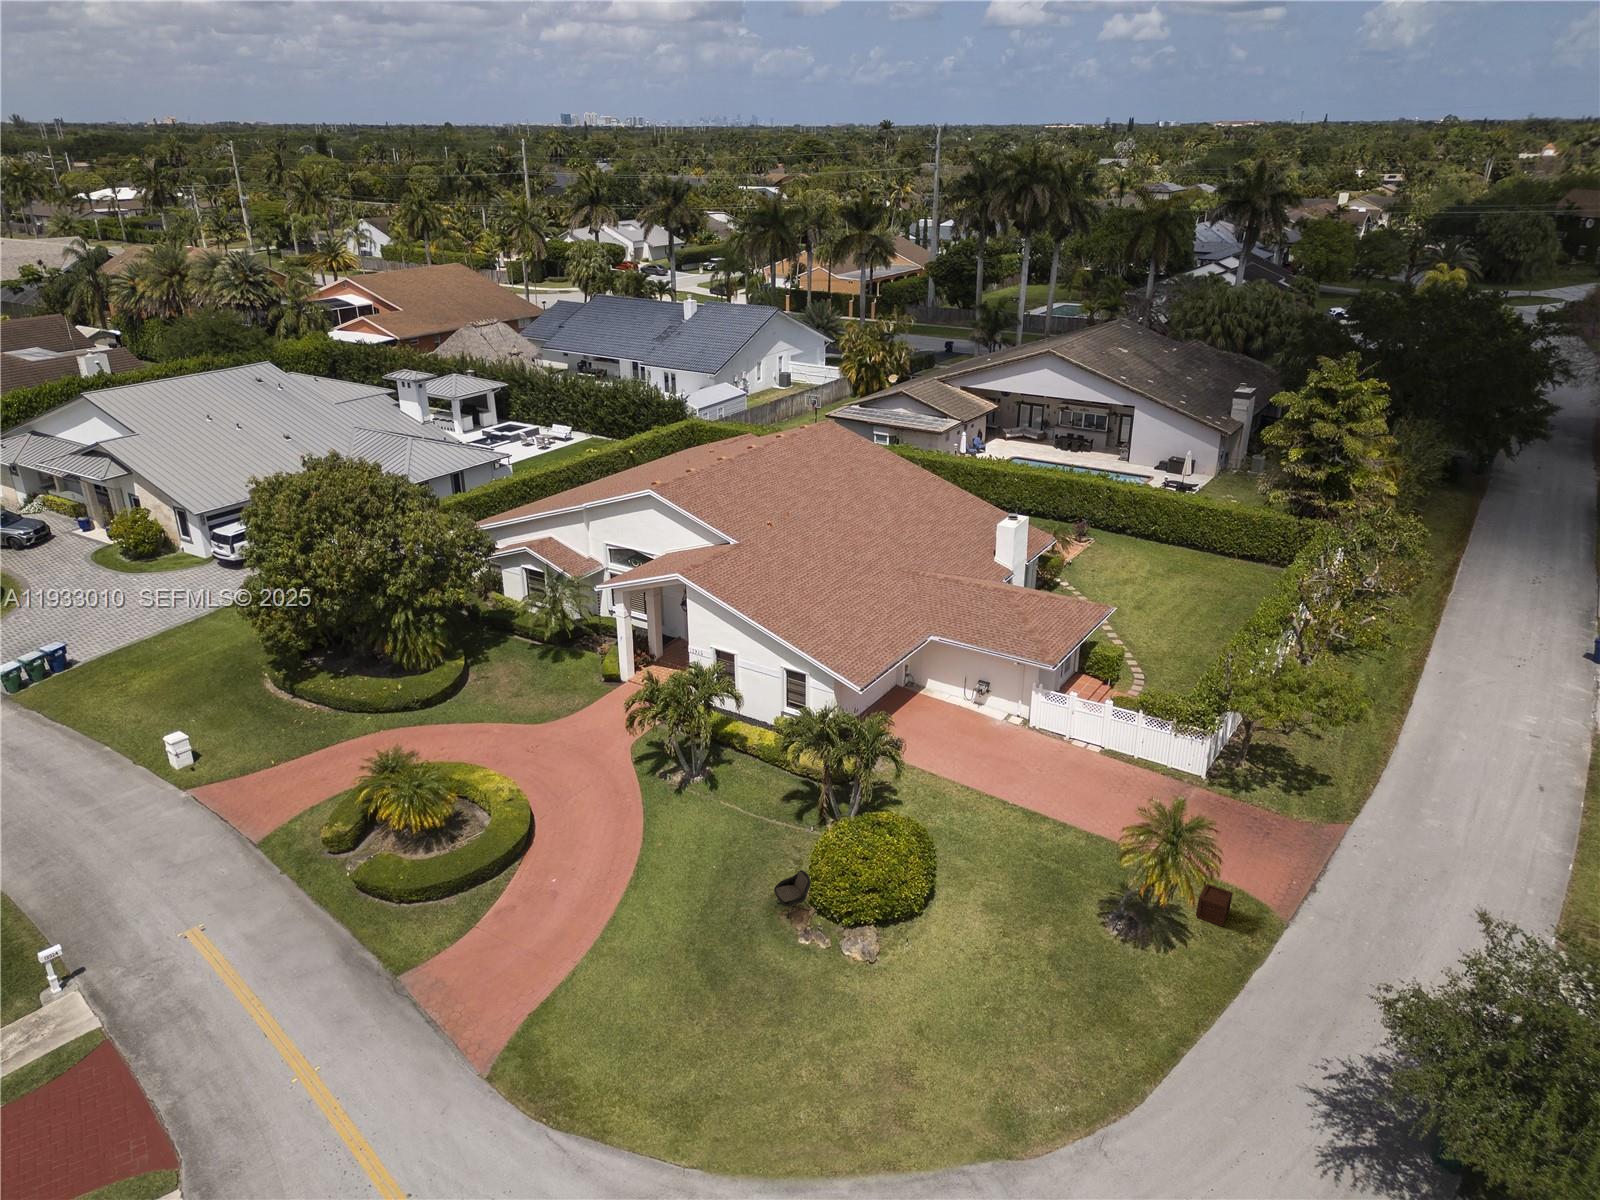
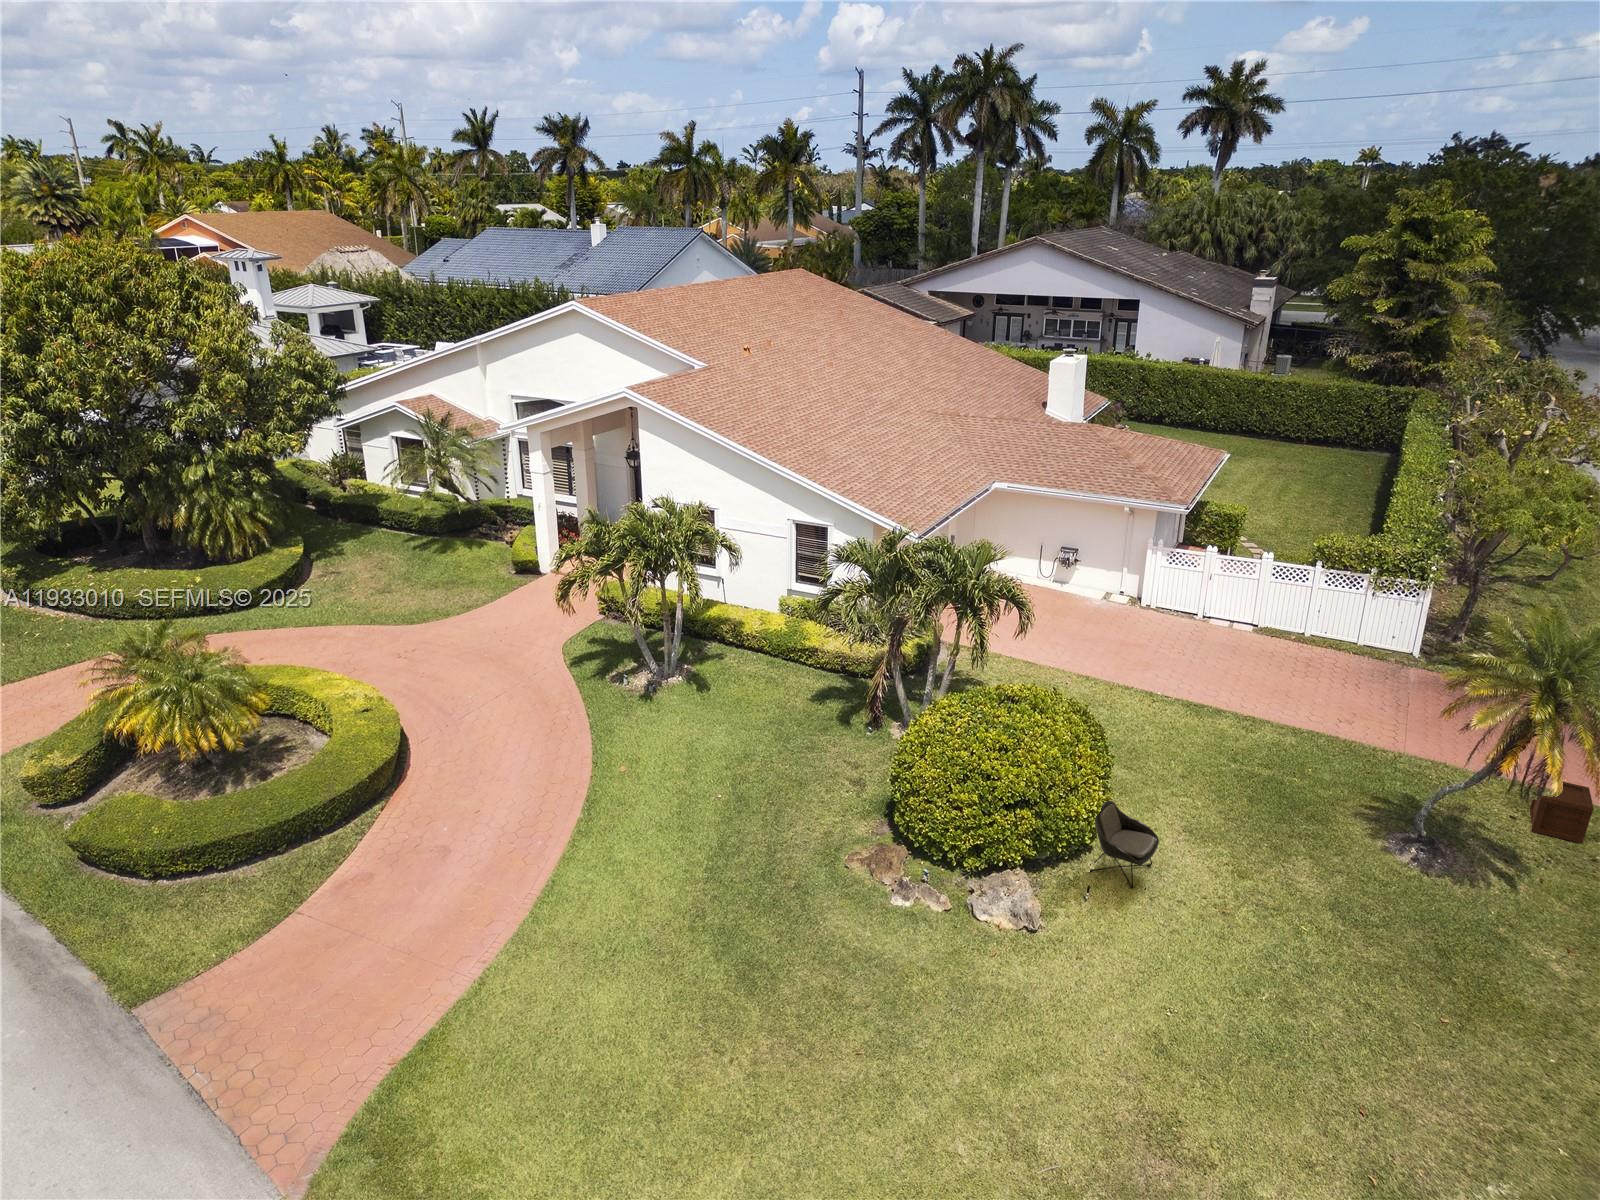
lounge chair: present [774,870,811,919] -> present [1090,801,1159,889]

